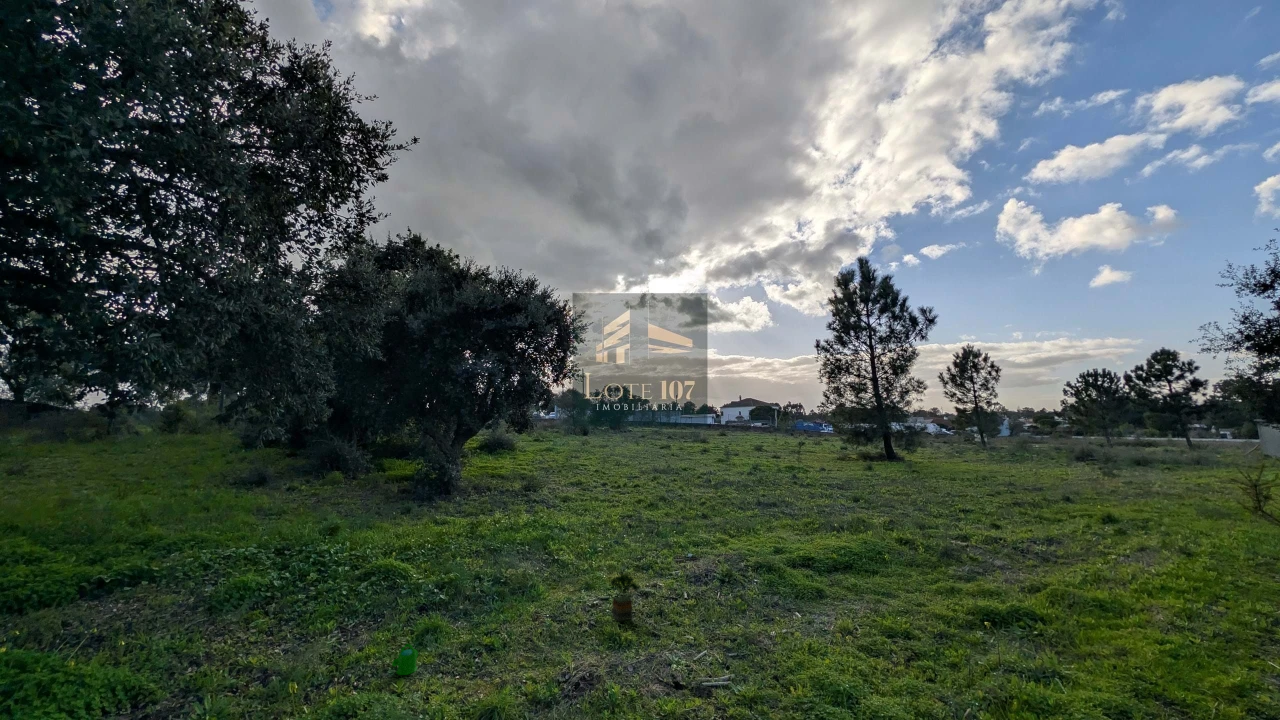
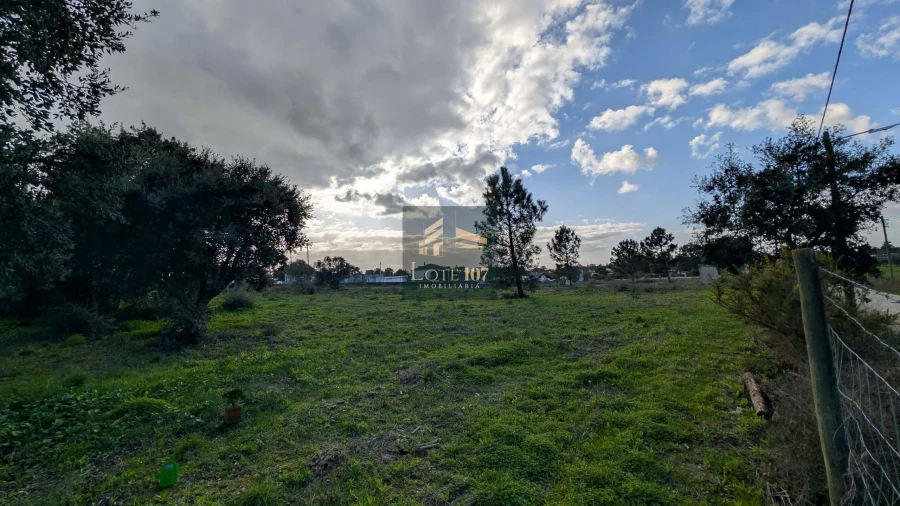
potted tree: present [610,575,638,621] -> present [222,389,246,424]

